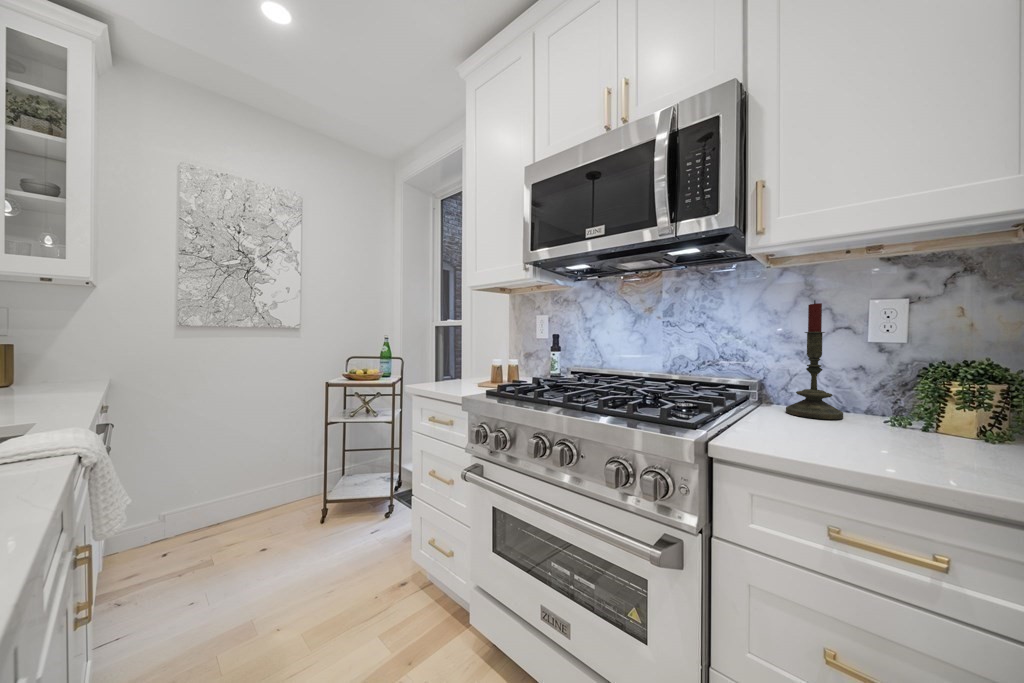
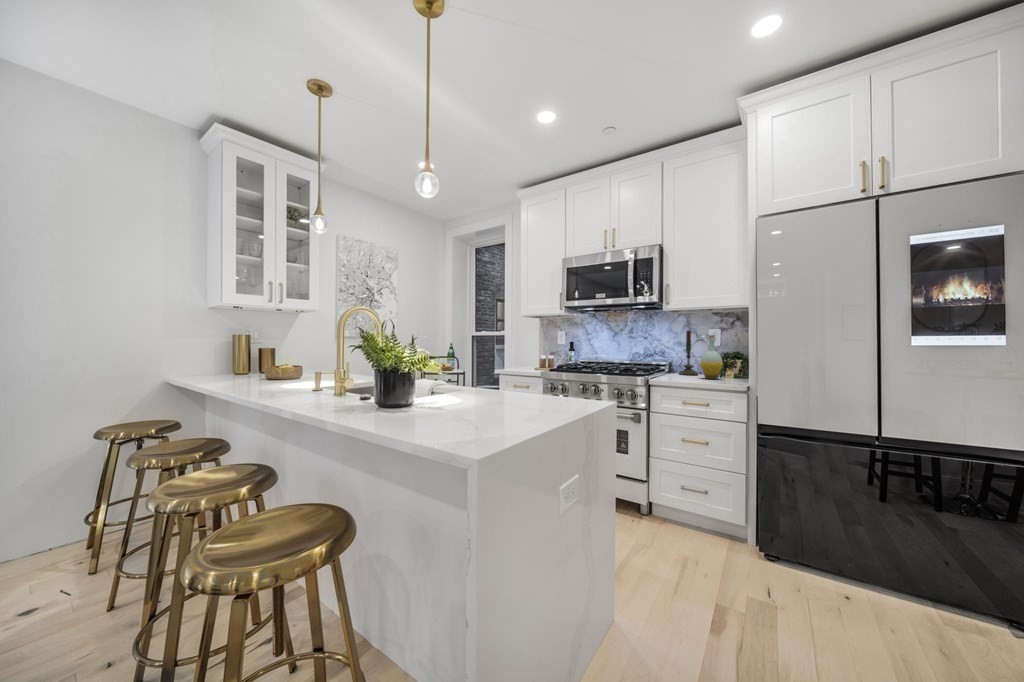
bottle: none [867,311,961,449] -> present [700,335,723,379]

